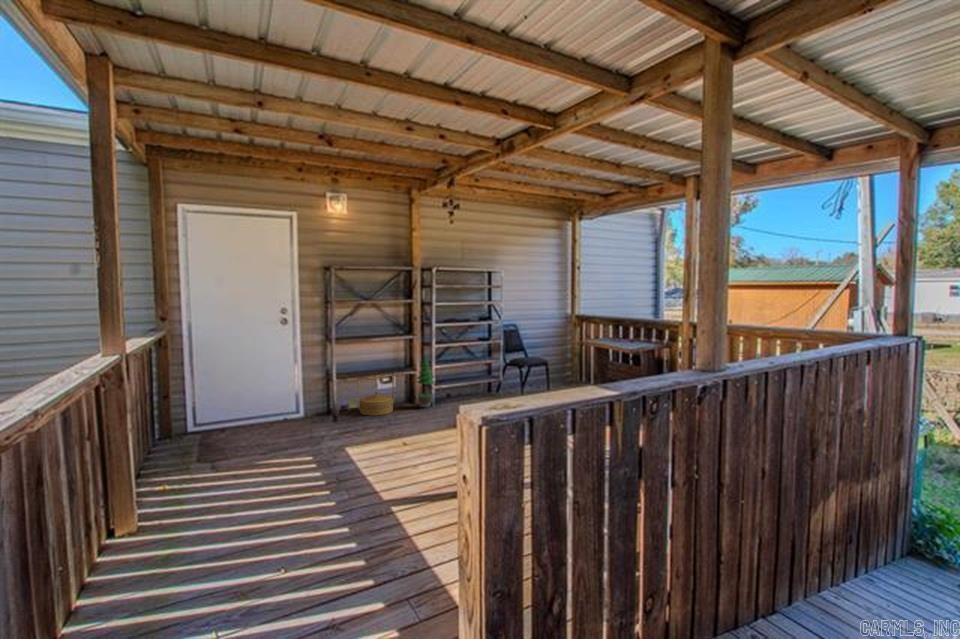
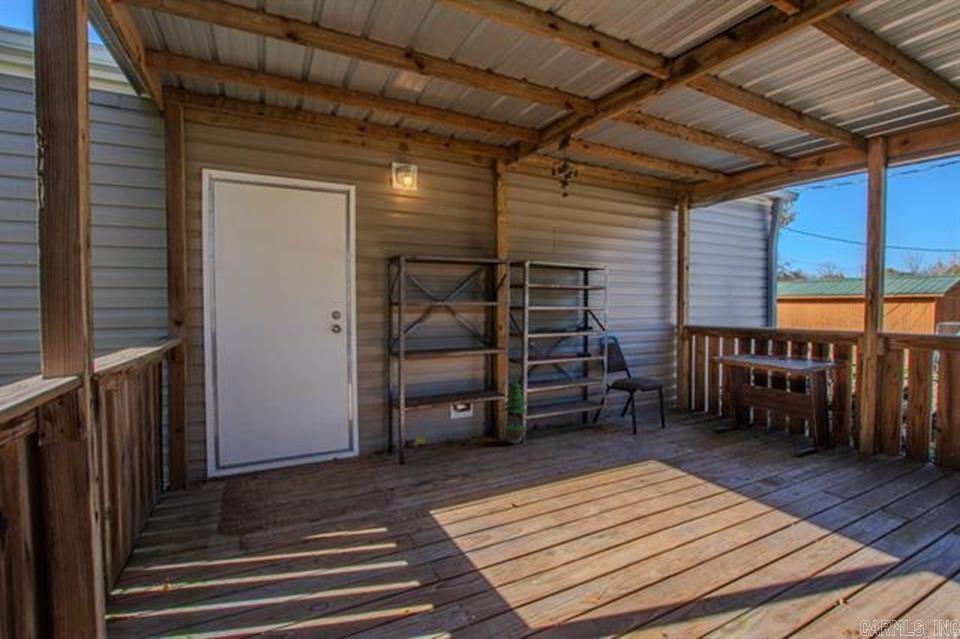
woven basket: present [357,375,394,416] -> none [429,400,475,455]

